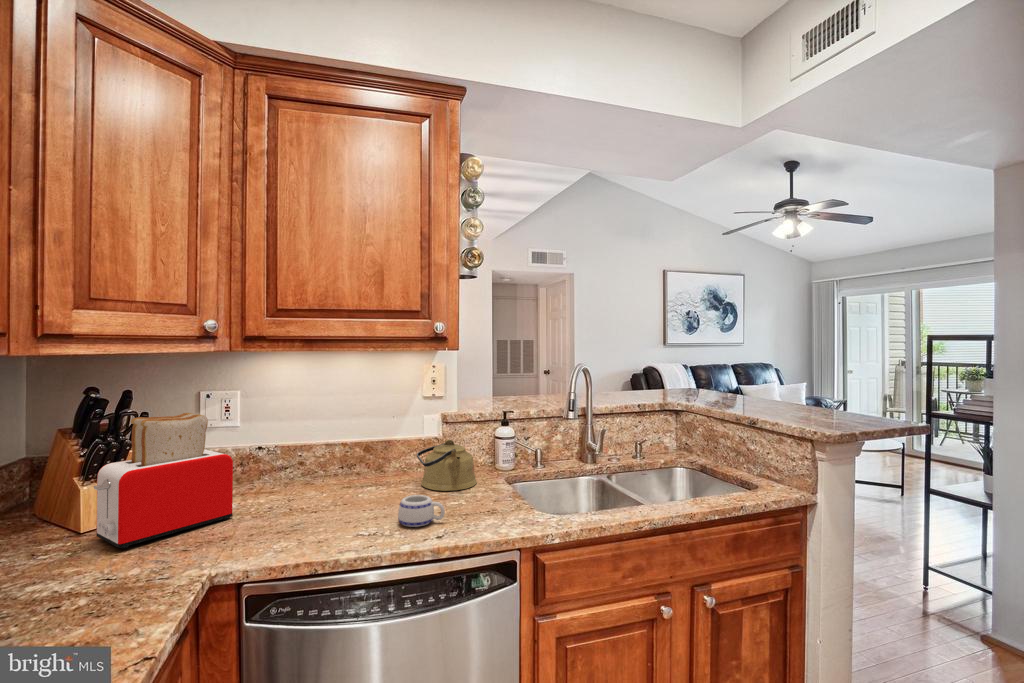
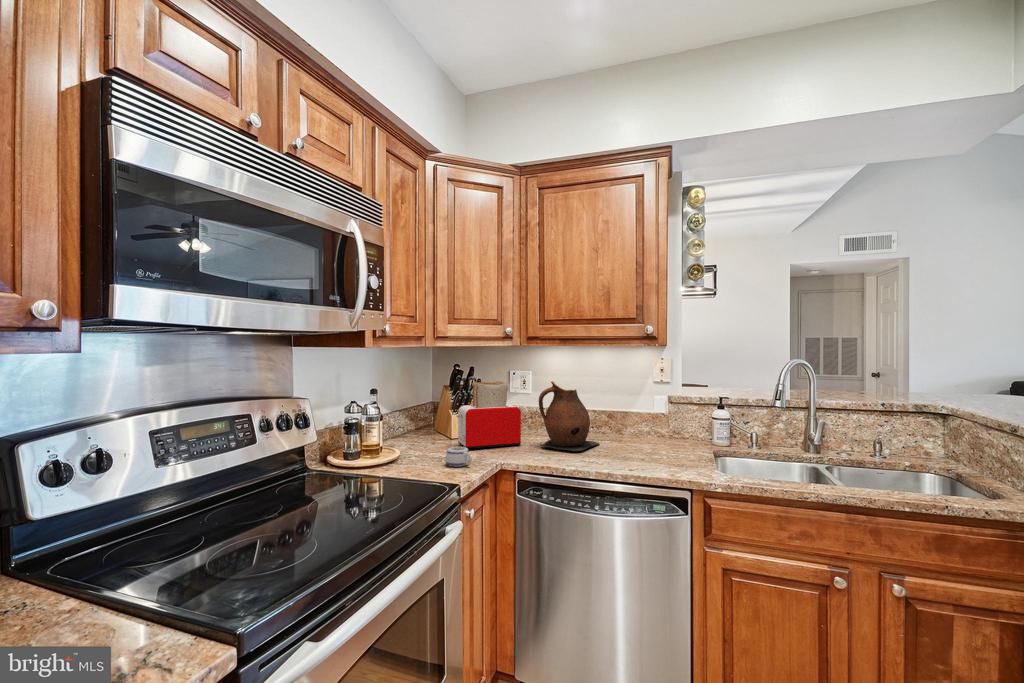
ceramic pitcher: none [266,407,362,516] -> present [539,381,600,452]
kettle: present [417,440,477,491] -> none [641,414,687,452]
mug: present [398,495,445,527] -> present [445,447,472,467]

